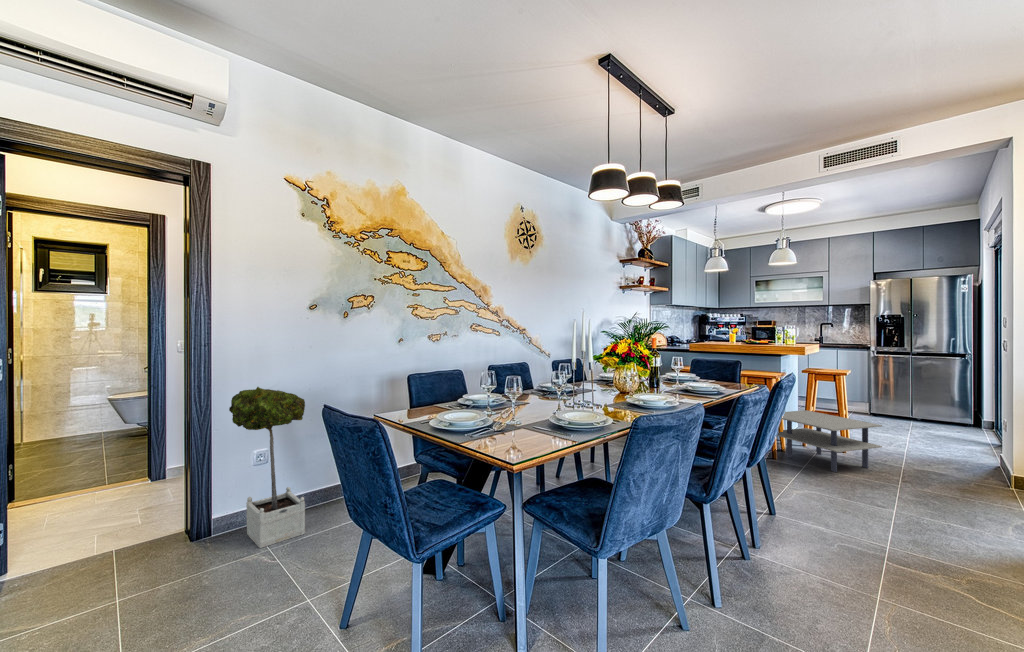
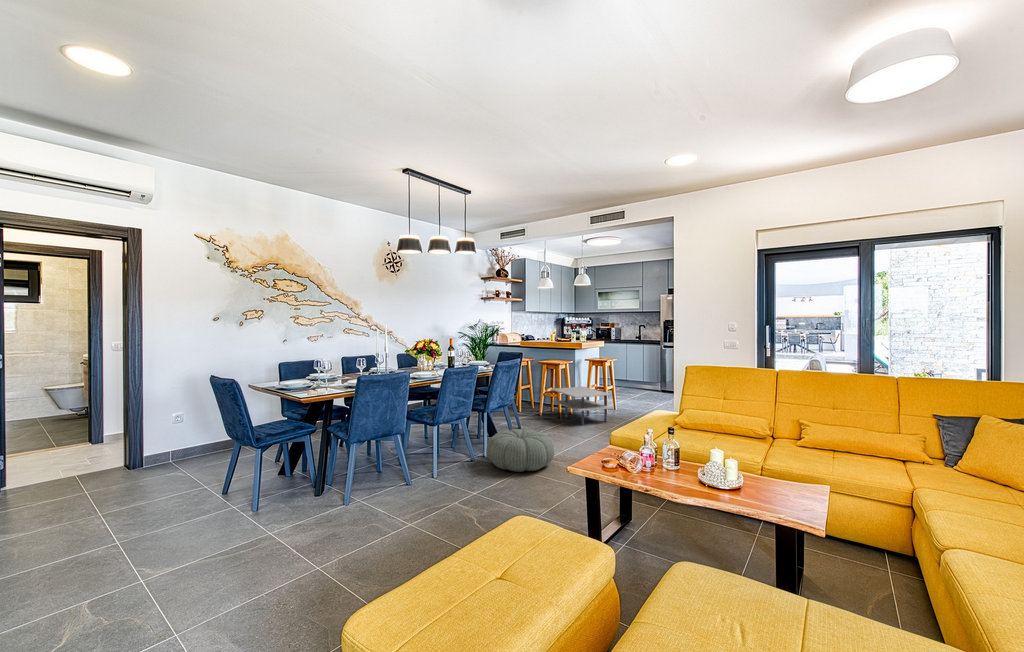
potted tree: present [229,387,305,548] -> none [154,371,208,471]
pouf: none [769,493,922,587] -> present [486,429,554,472]

